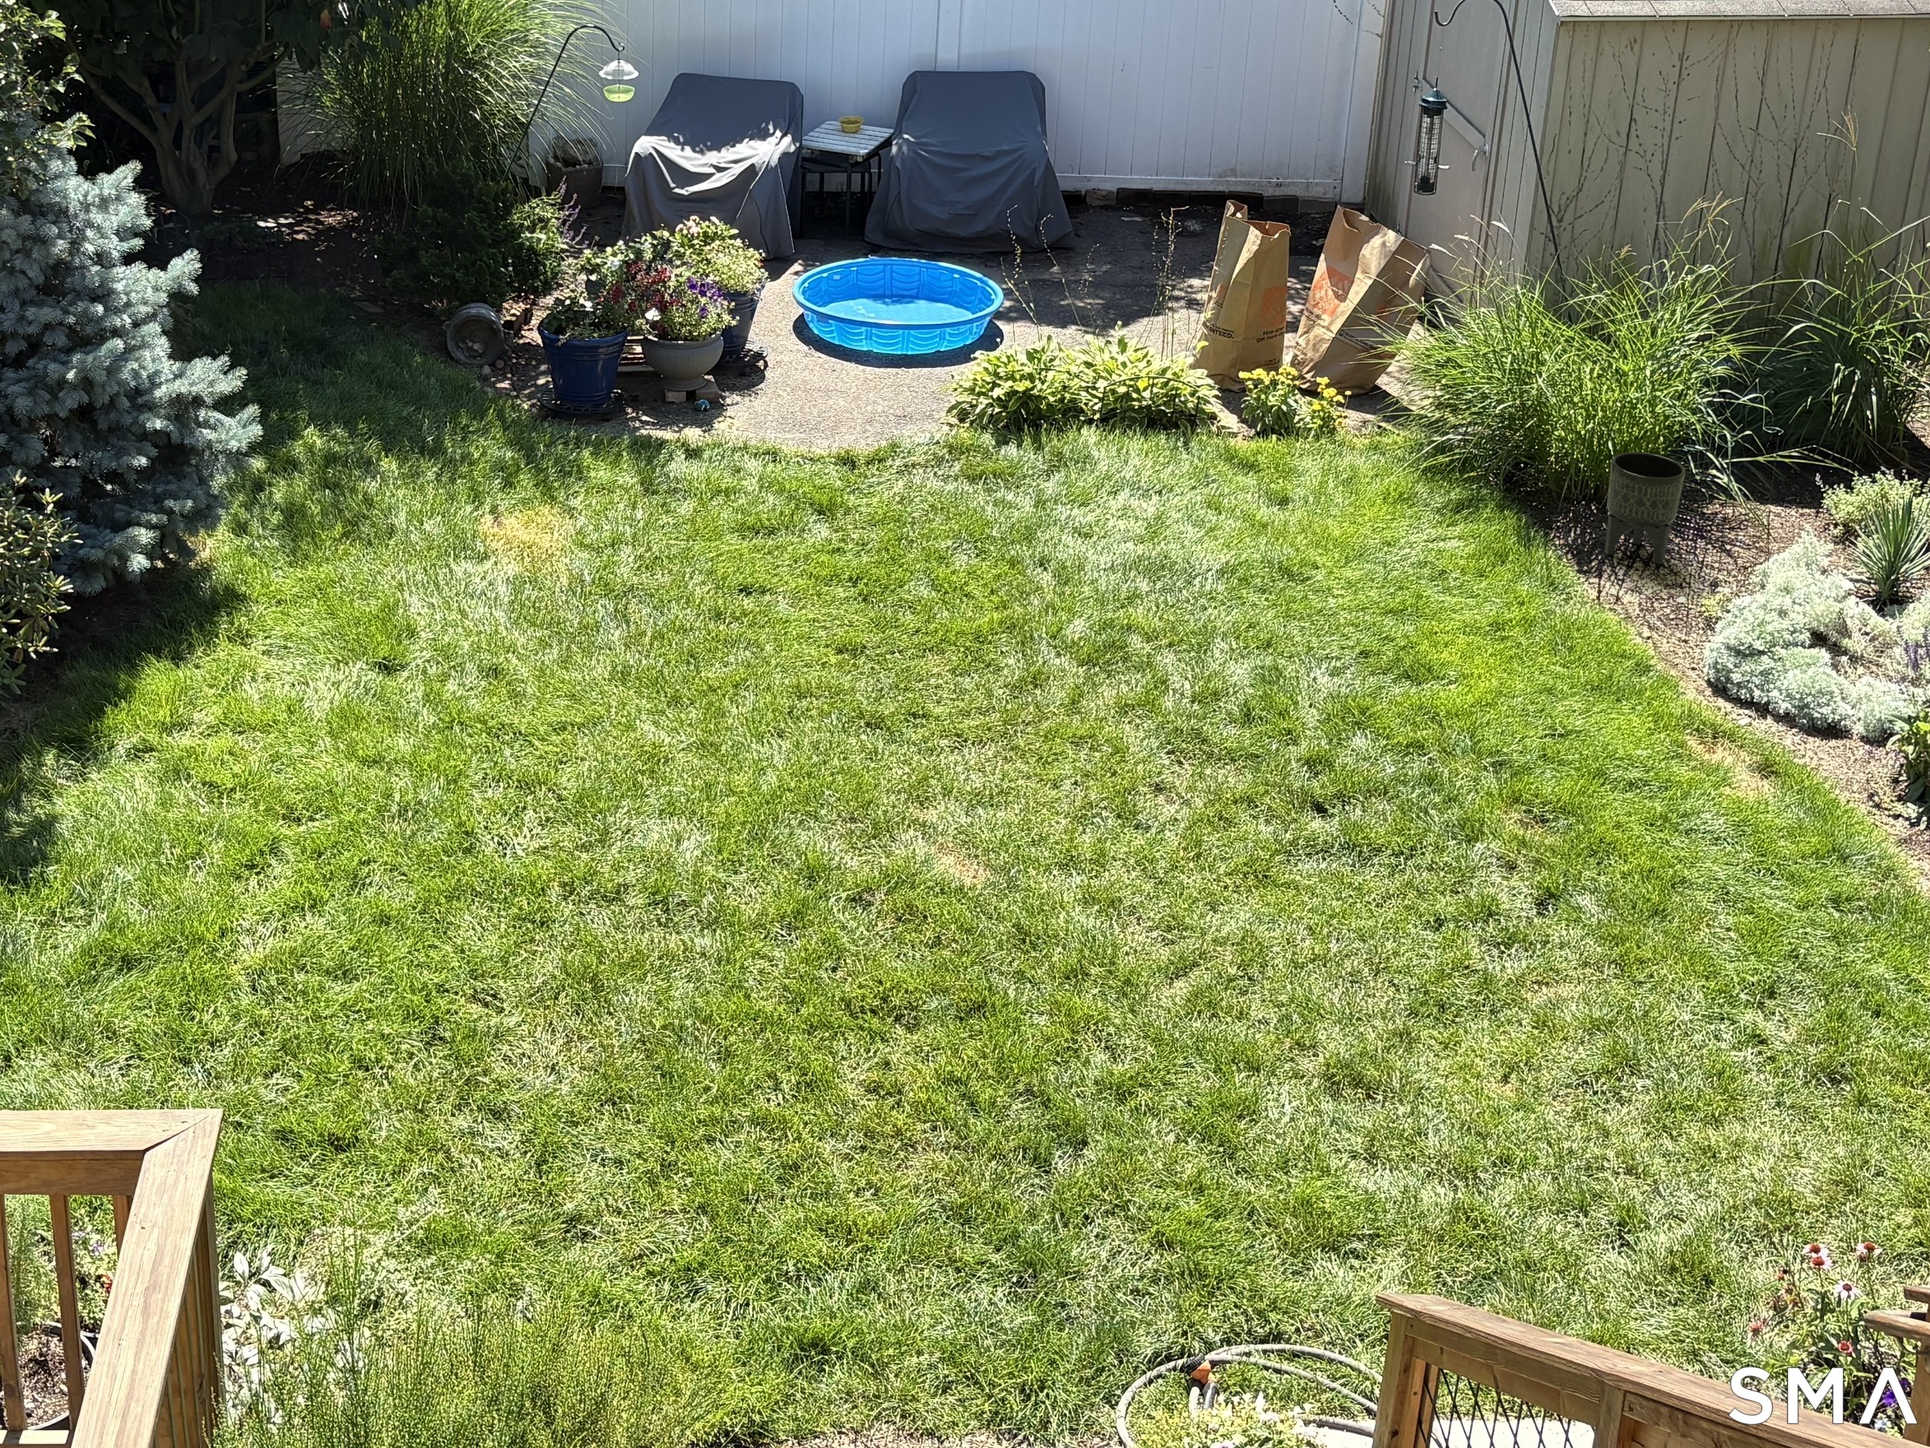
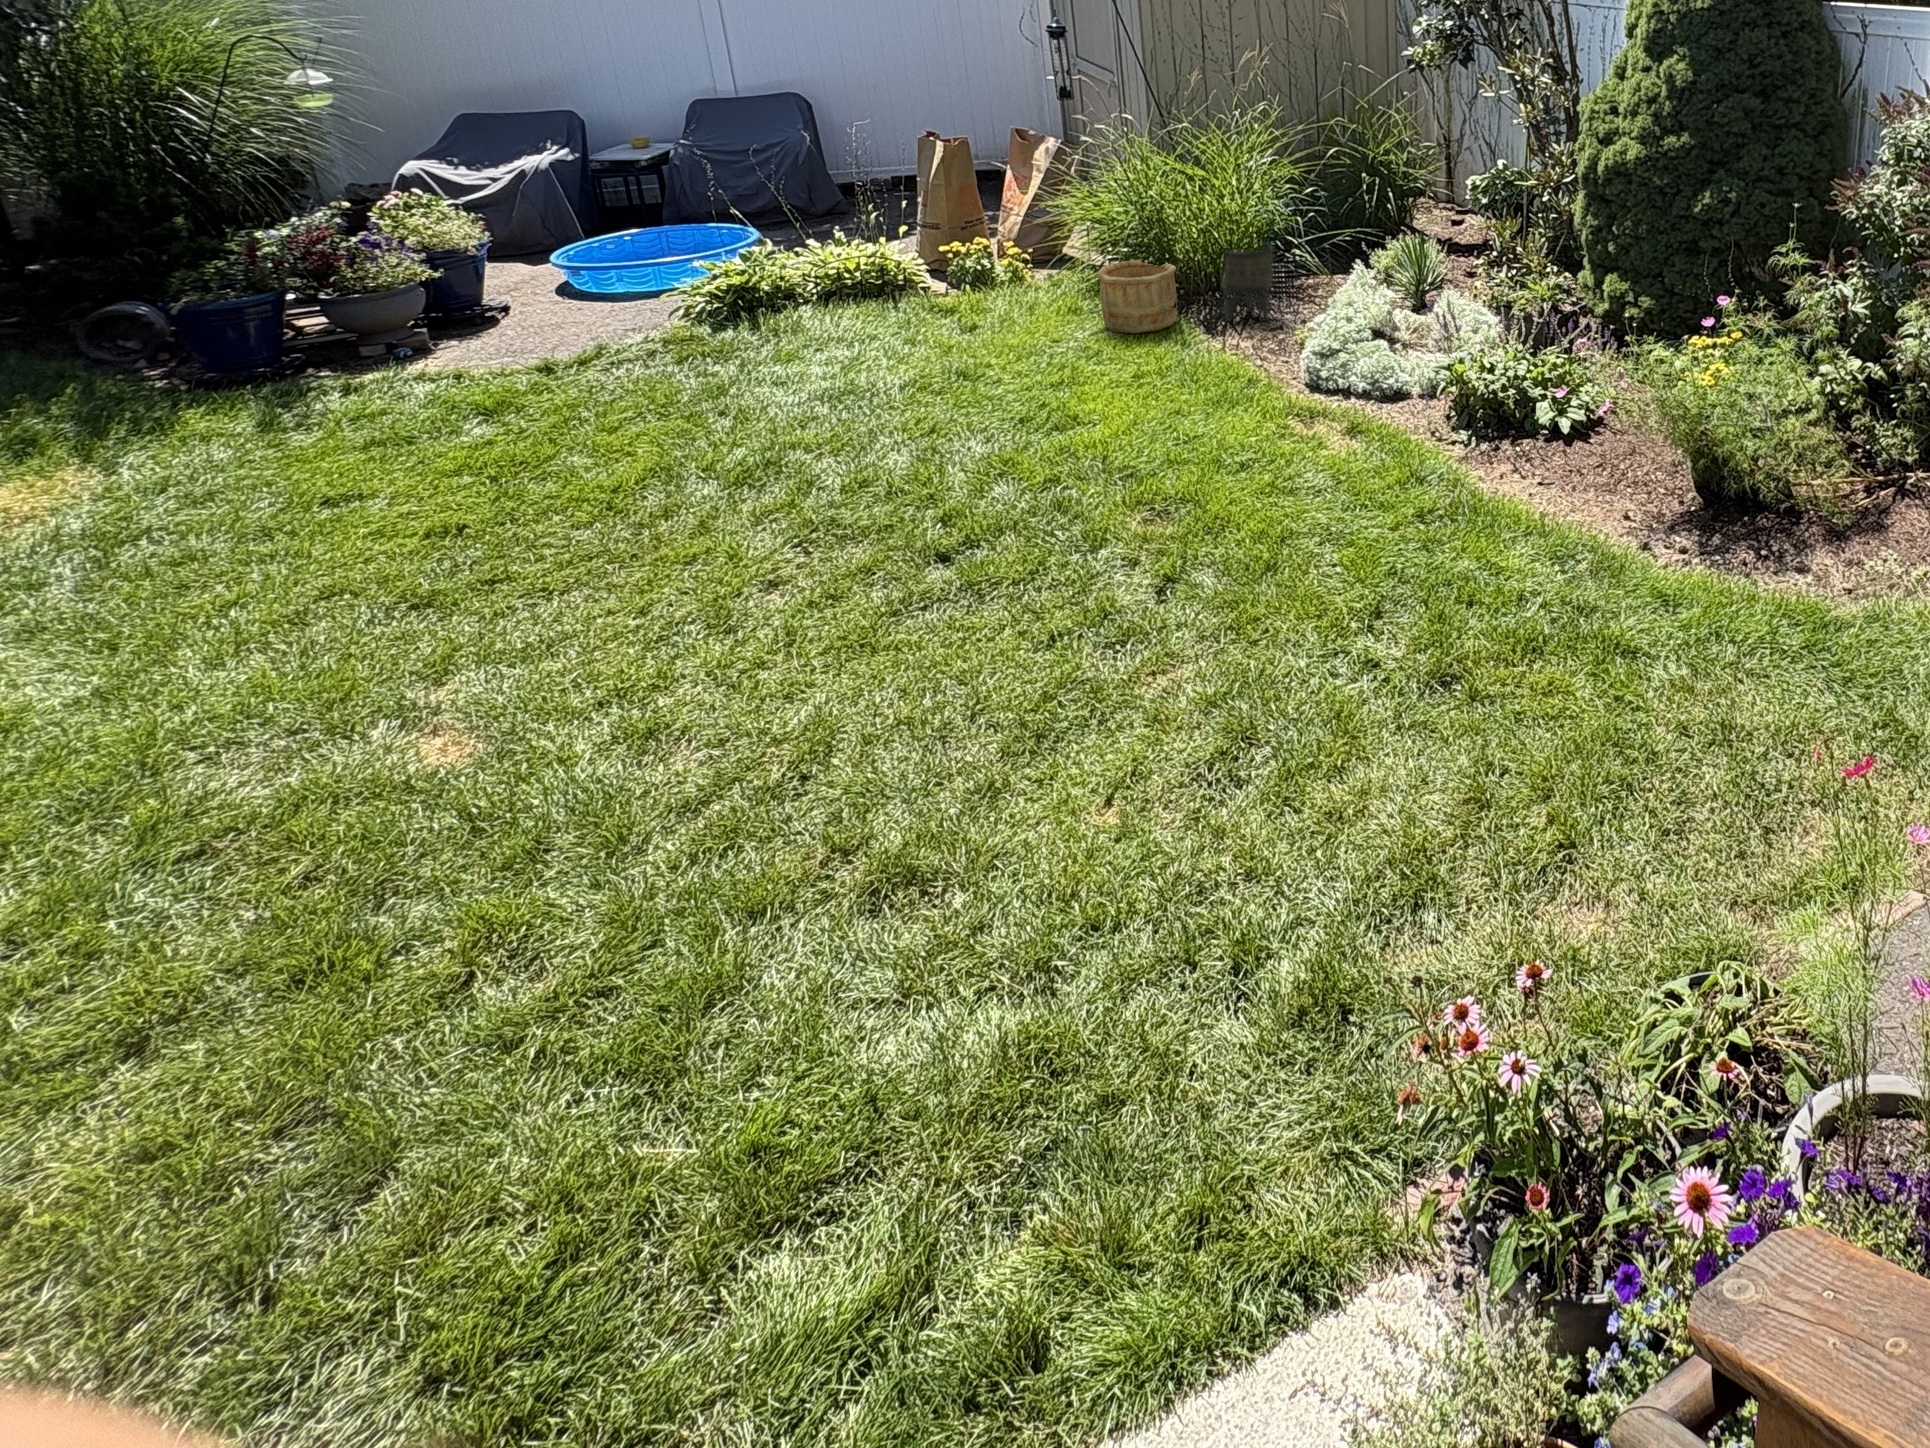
wooden bucket: none [1452,454,1553,553] -> present [1096,260,1177,333]

